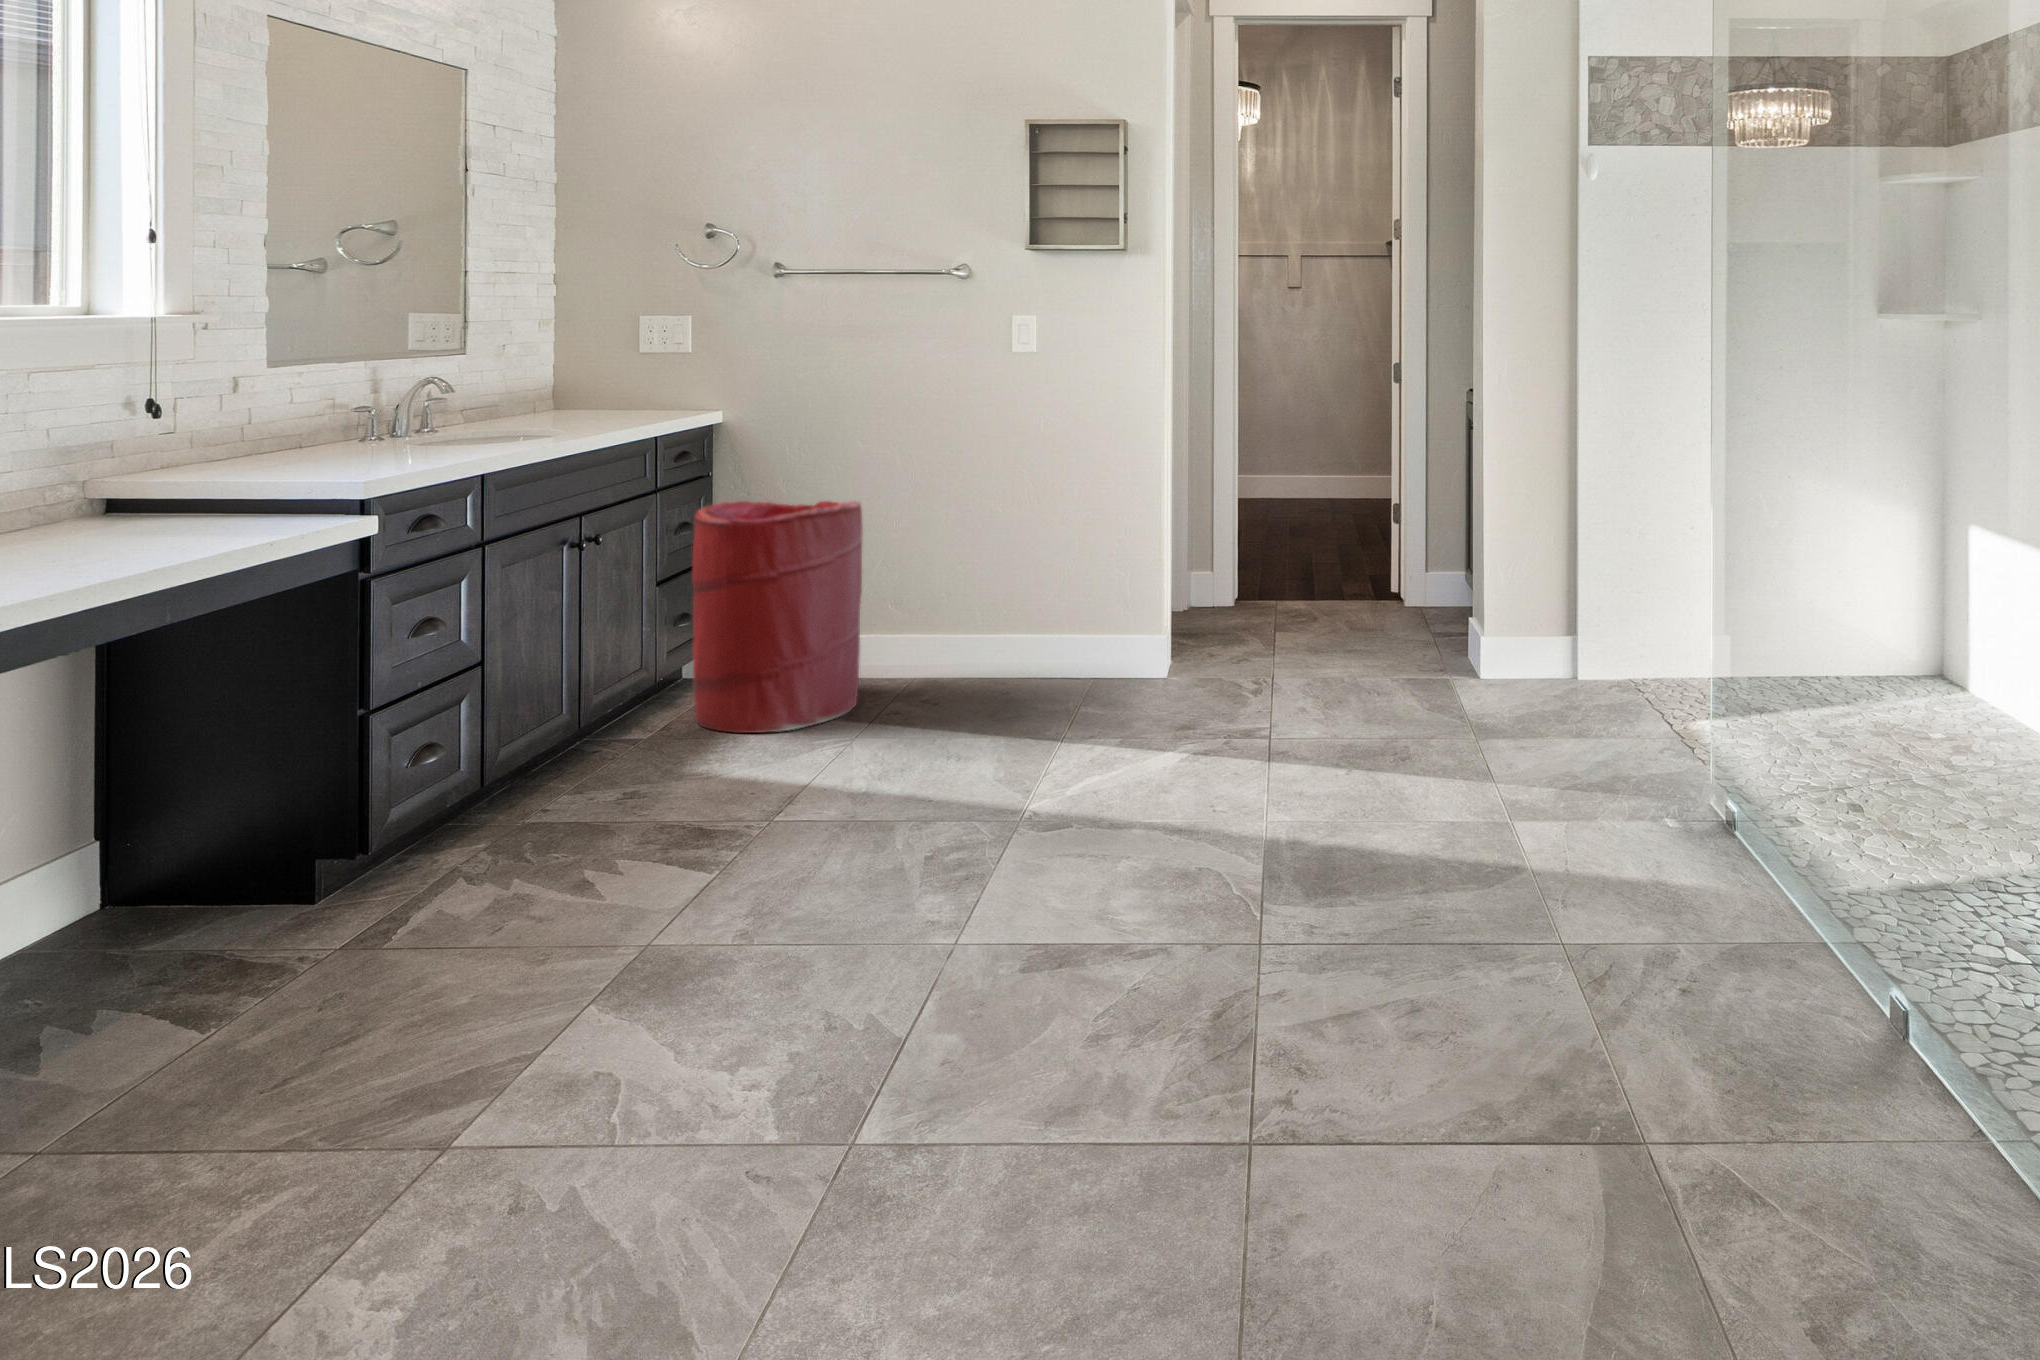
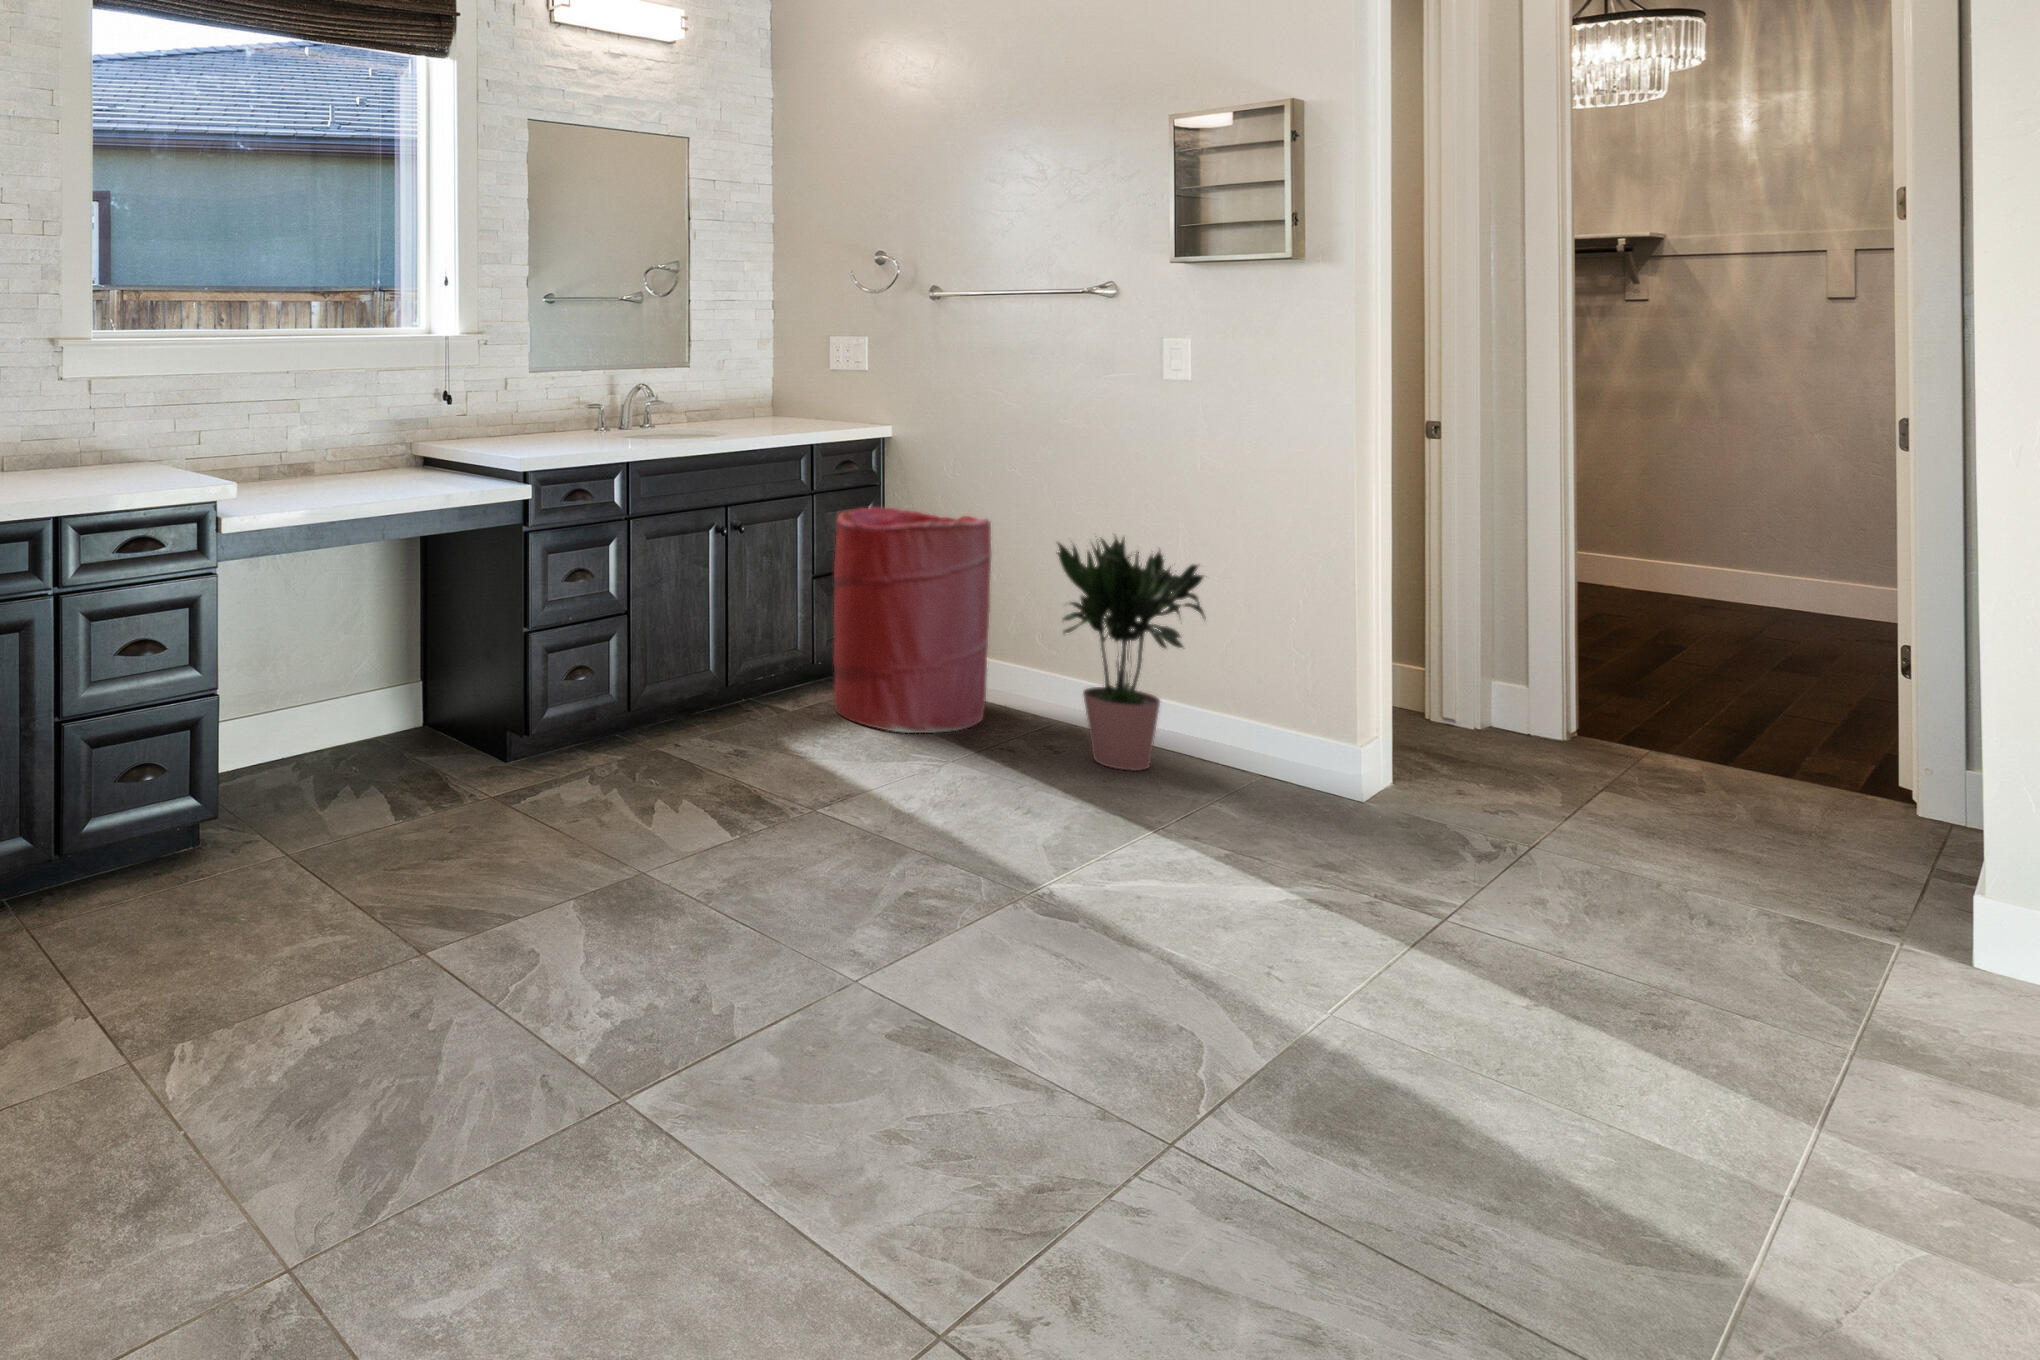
potted plant: none [938,497,1086,712] -> present [1056,537,1206,771]

